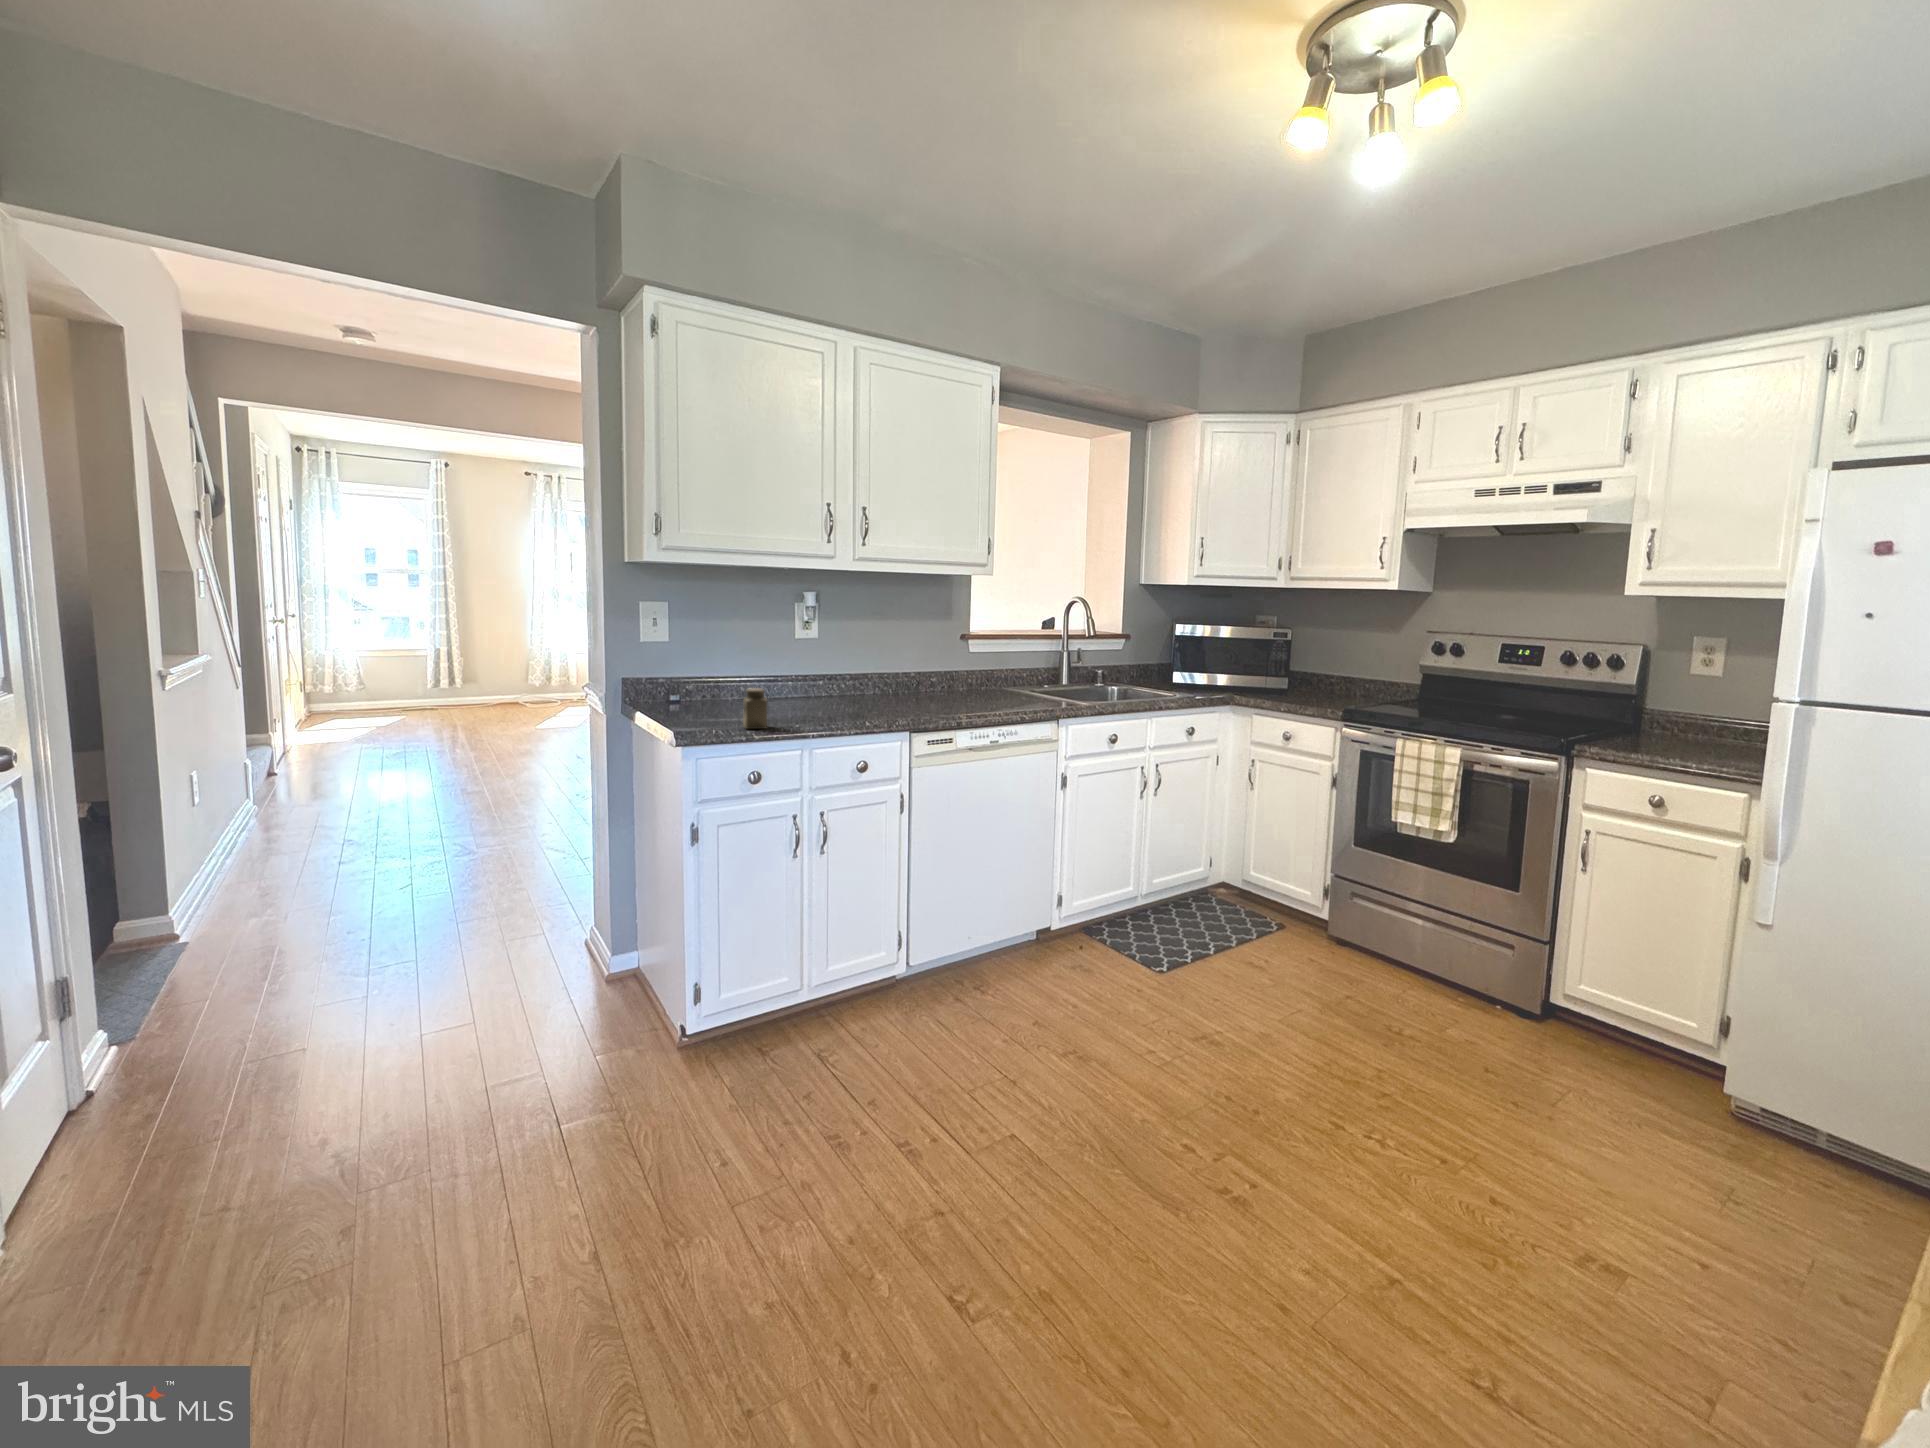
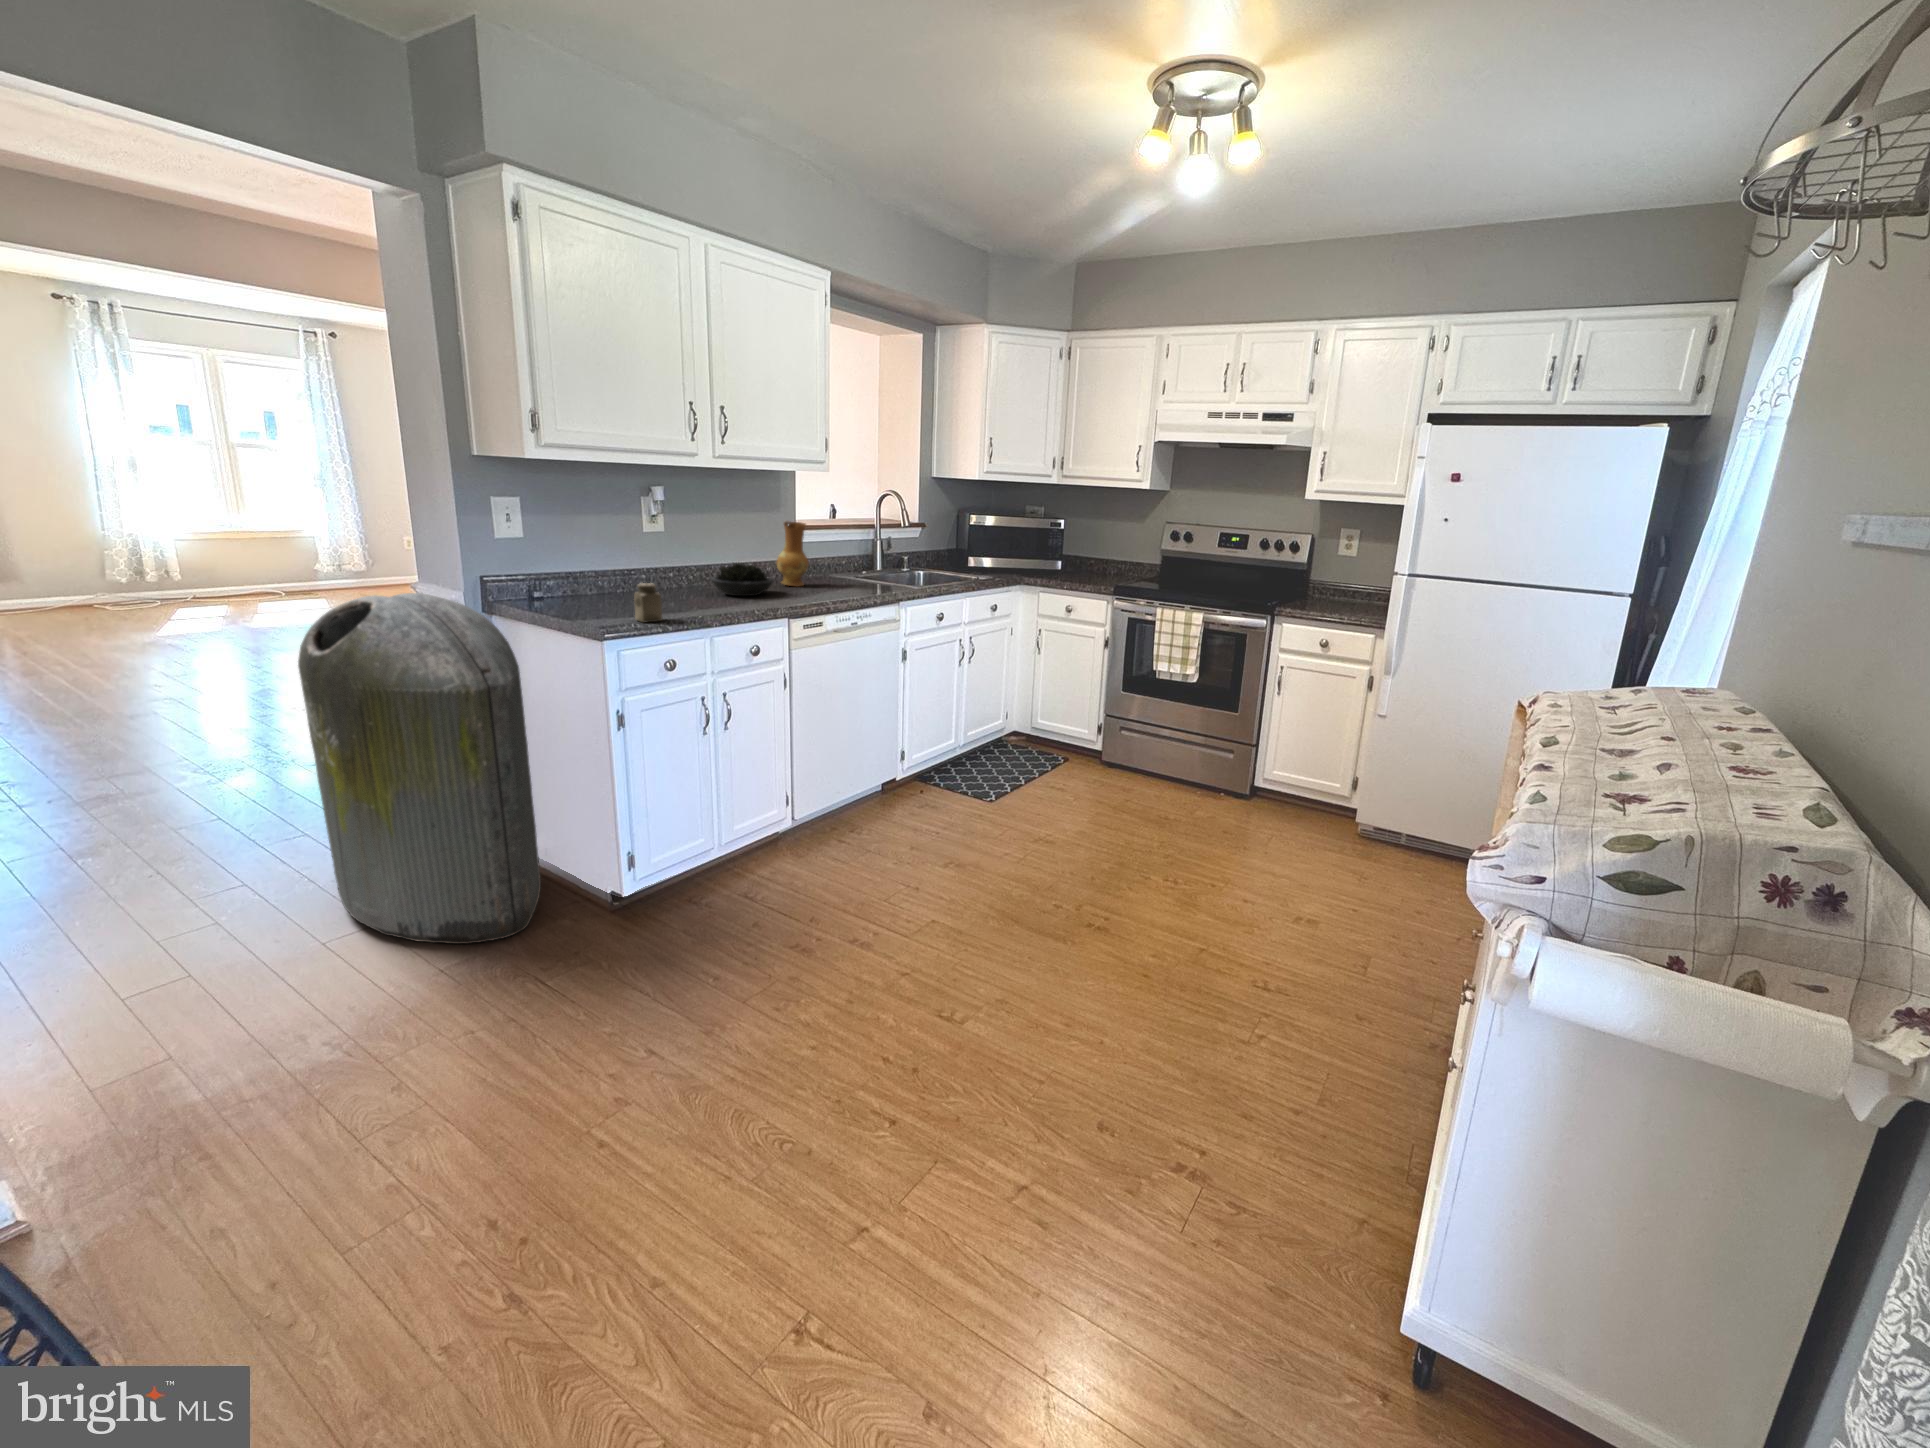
ceramic jug: none [935,629,968,698] -> present [777,521,809,586]
succulent plant: none [854,670,920,706] -> present [710,563,774,596]
trash can: none [458,693,638,1056] -> present [298,593,541,944]

